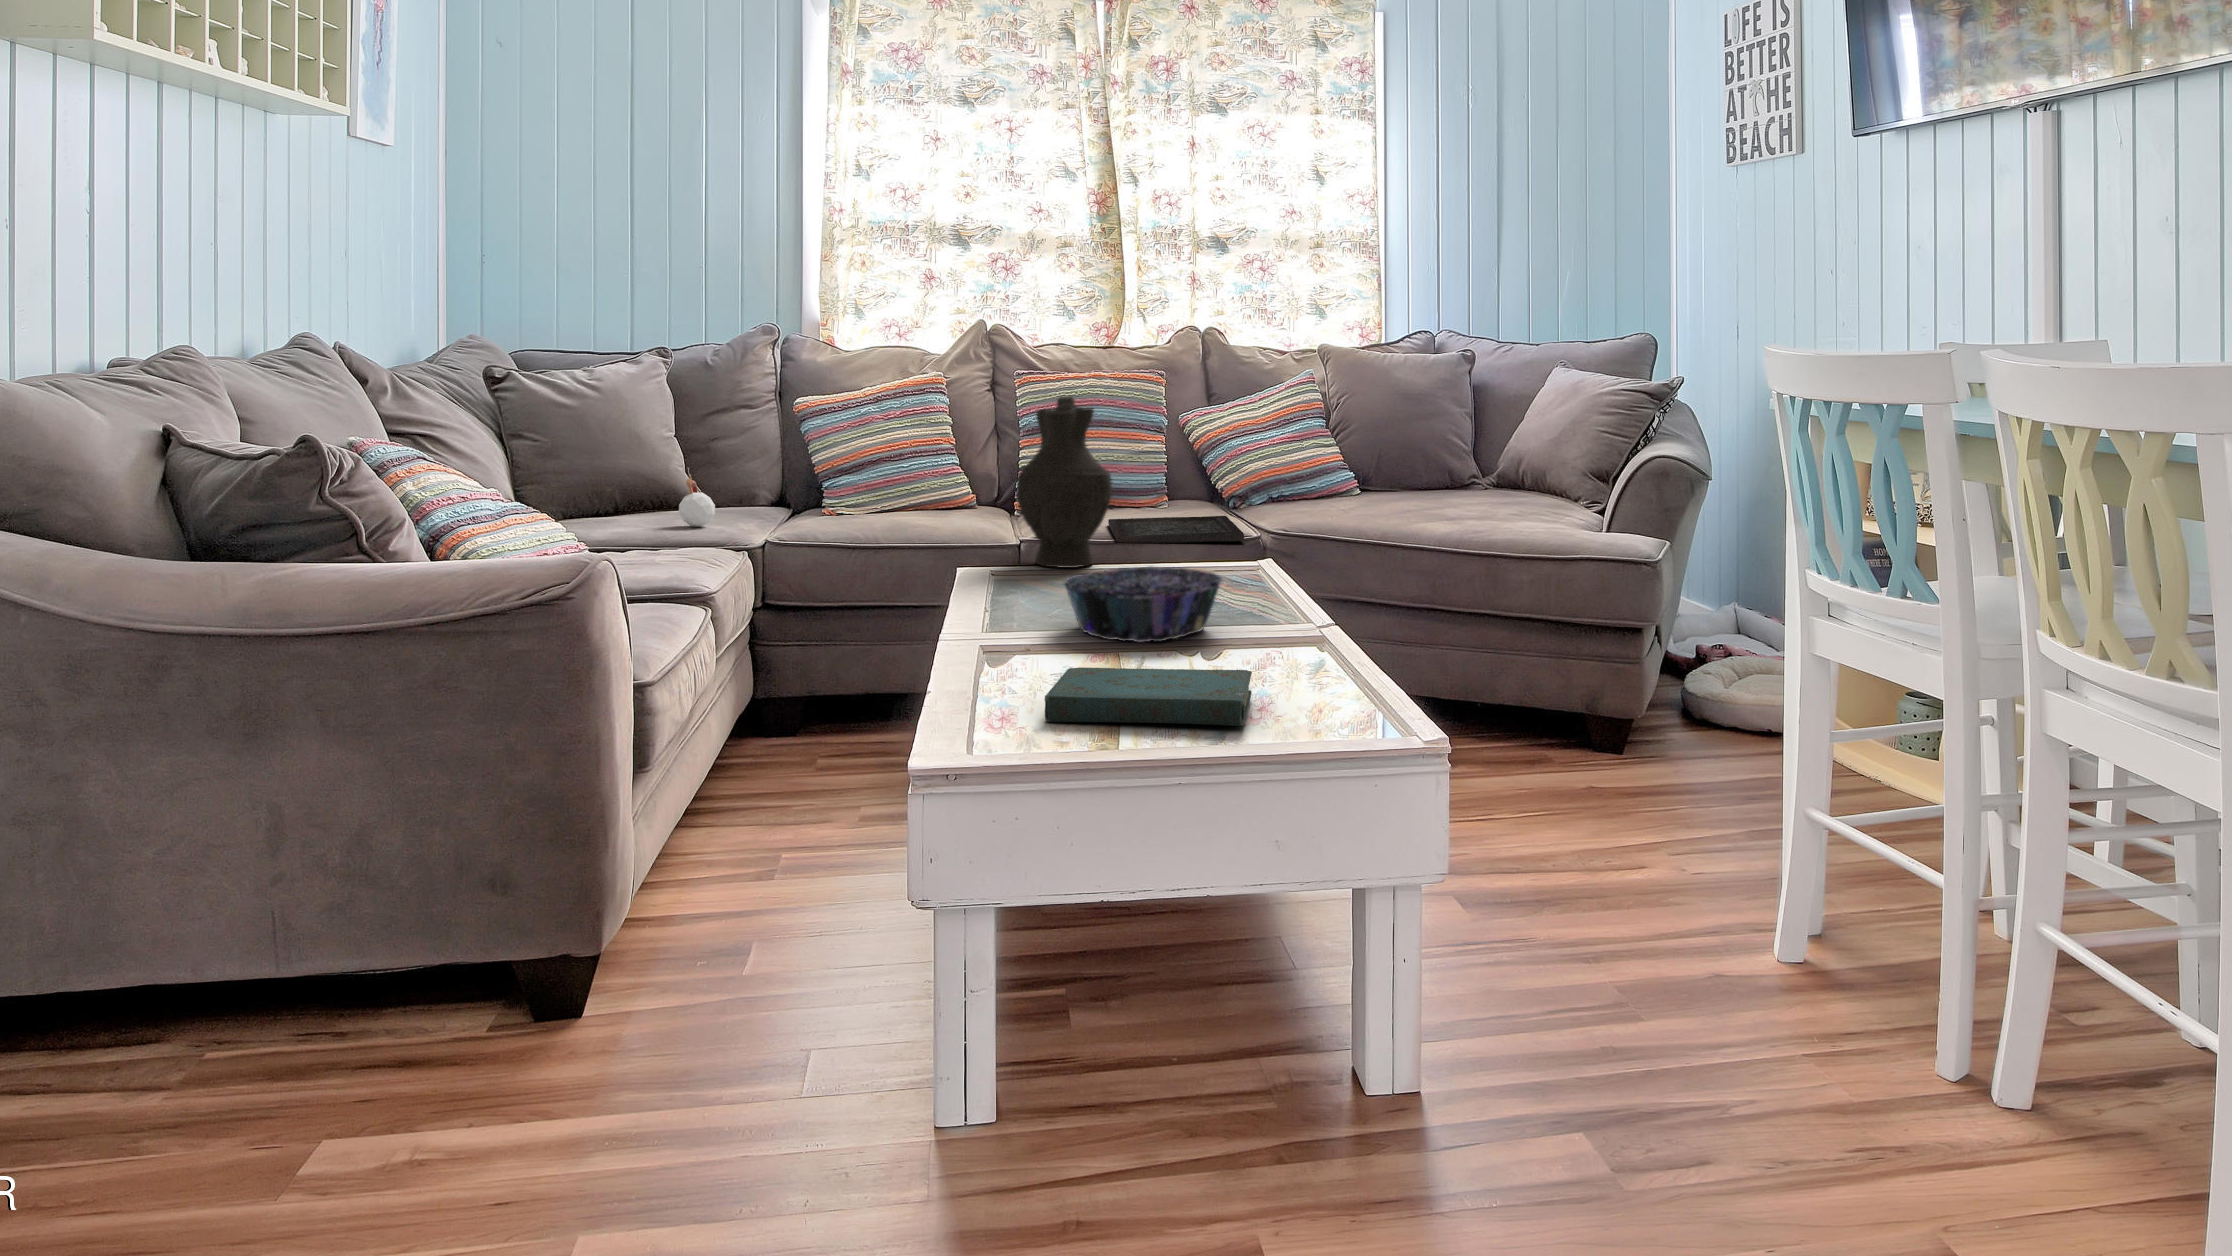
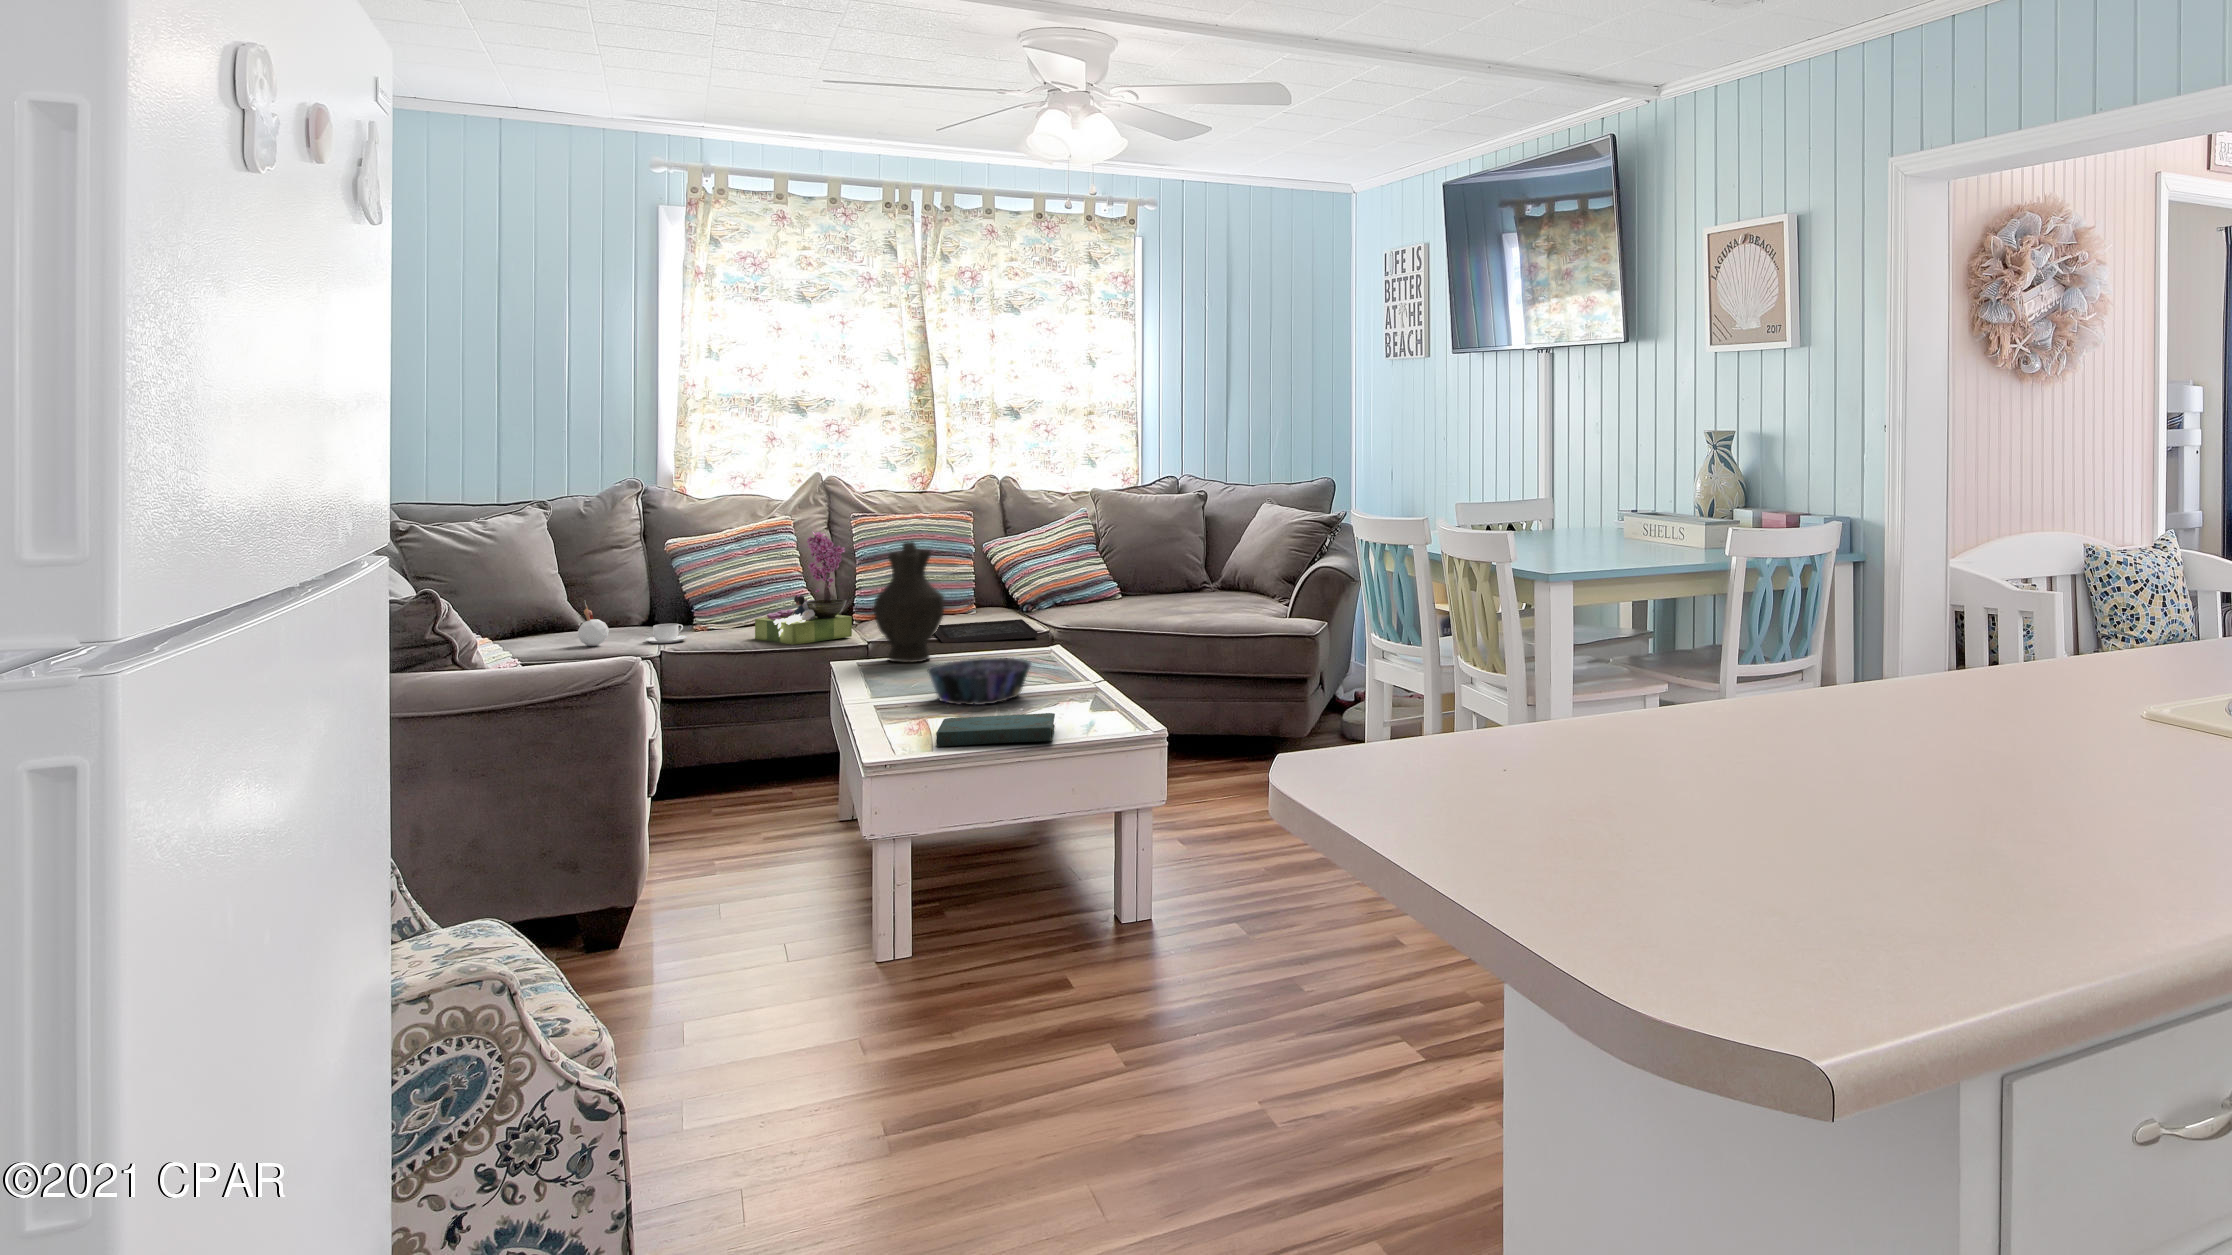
flower arrangement: none [889,386,1006,536] -> present [755,532,852,645]
coffee cup: none [759,502,810,527] -> present [645,623,688,643]

